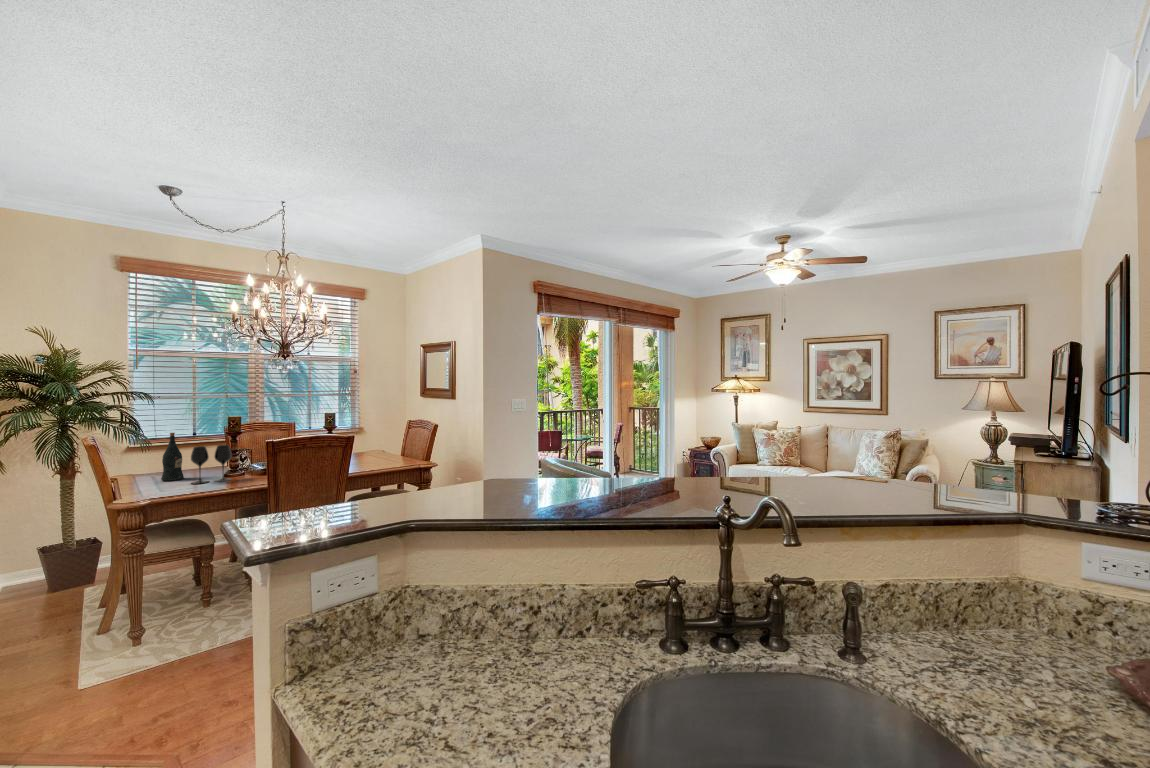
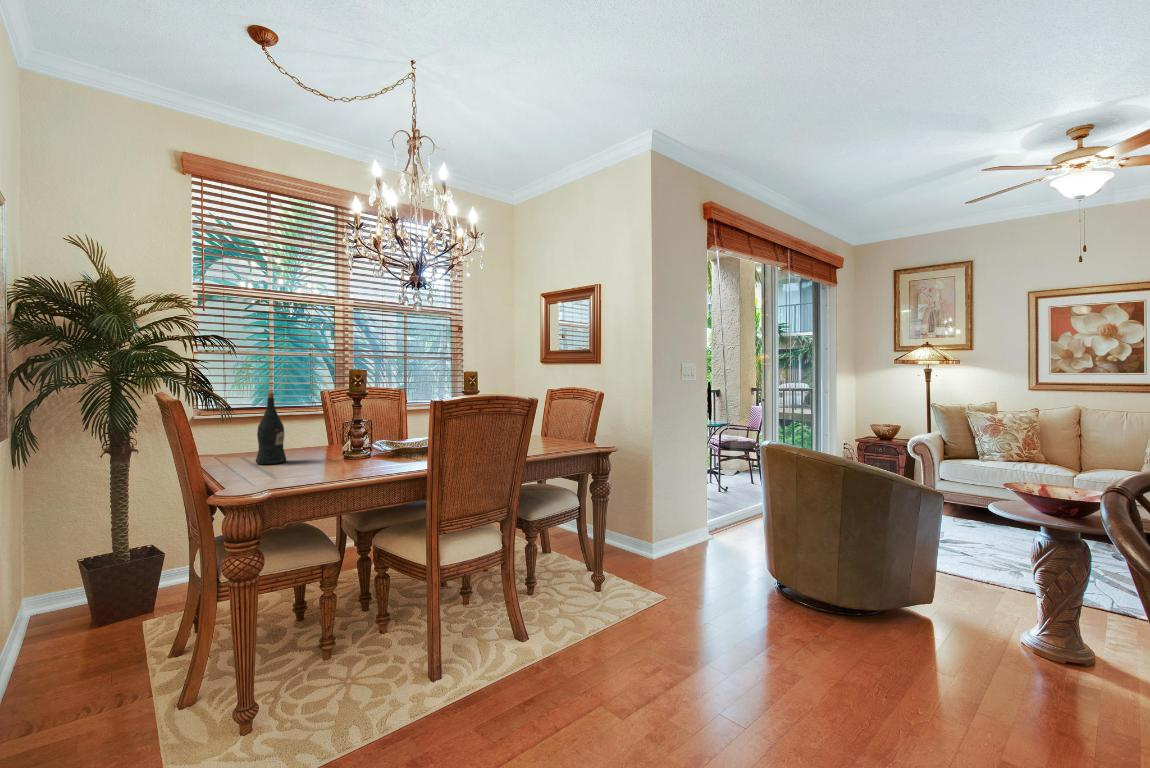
wine glass: present [191,445,232,484] -> none [303,411,359,469]

